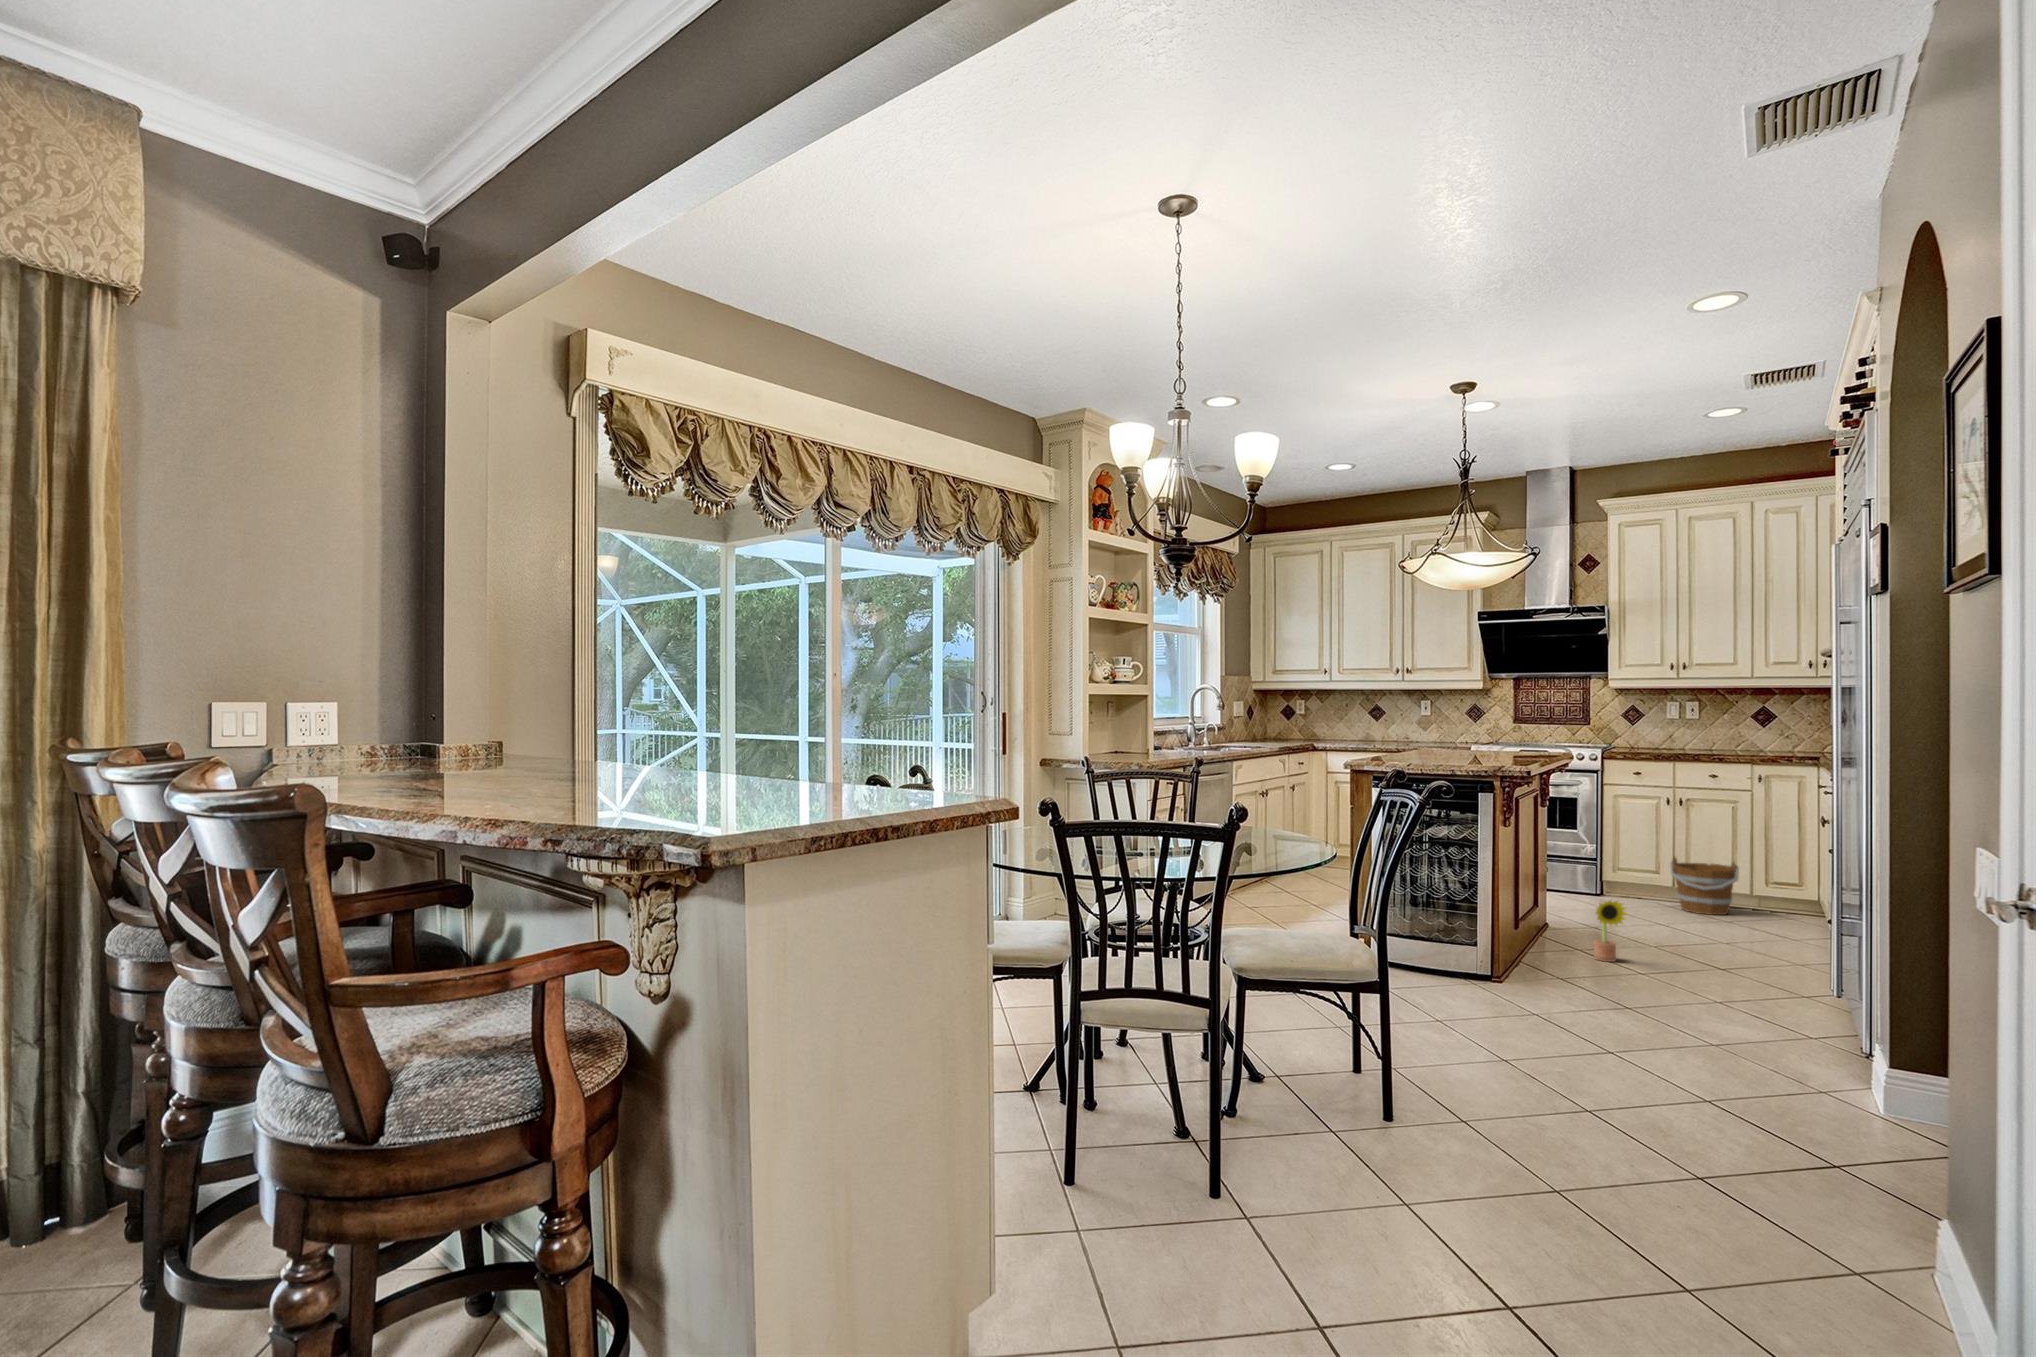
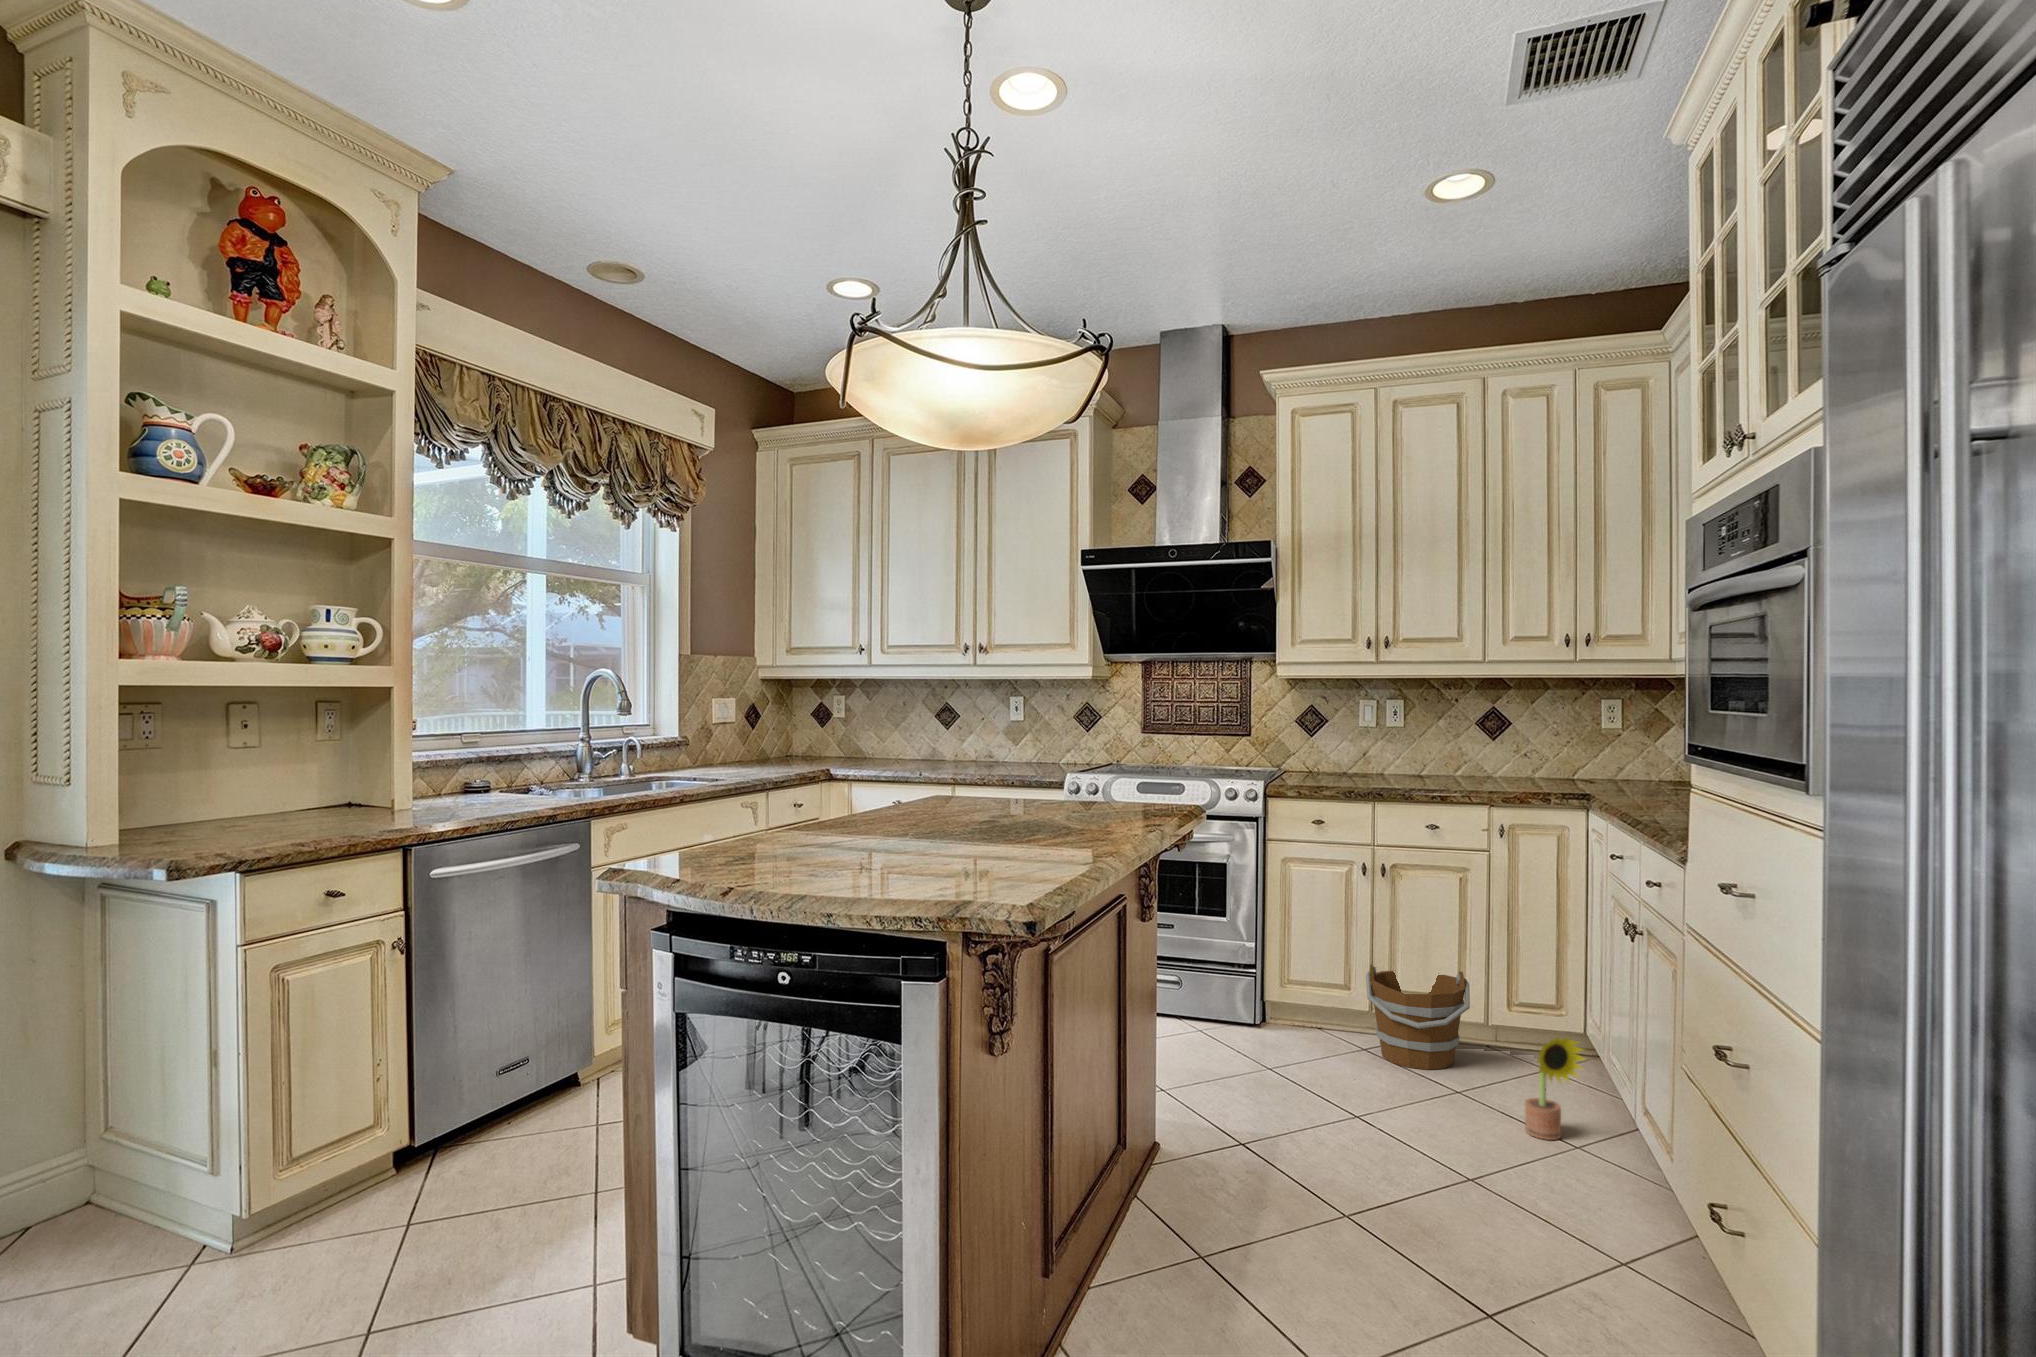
decorative plant: present [1594,900,1627,962] -> present [1525,1037,1585,1140]

